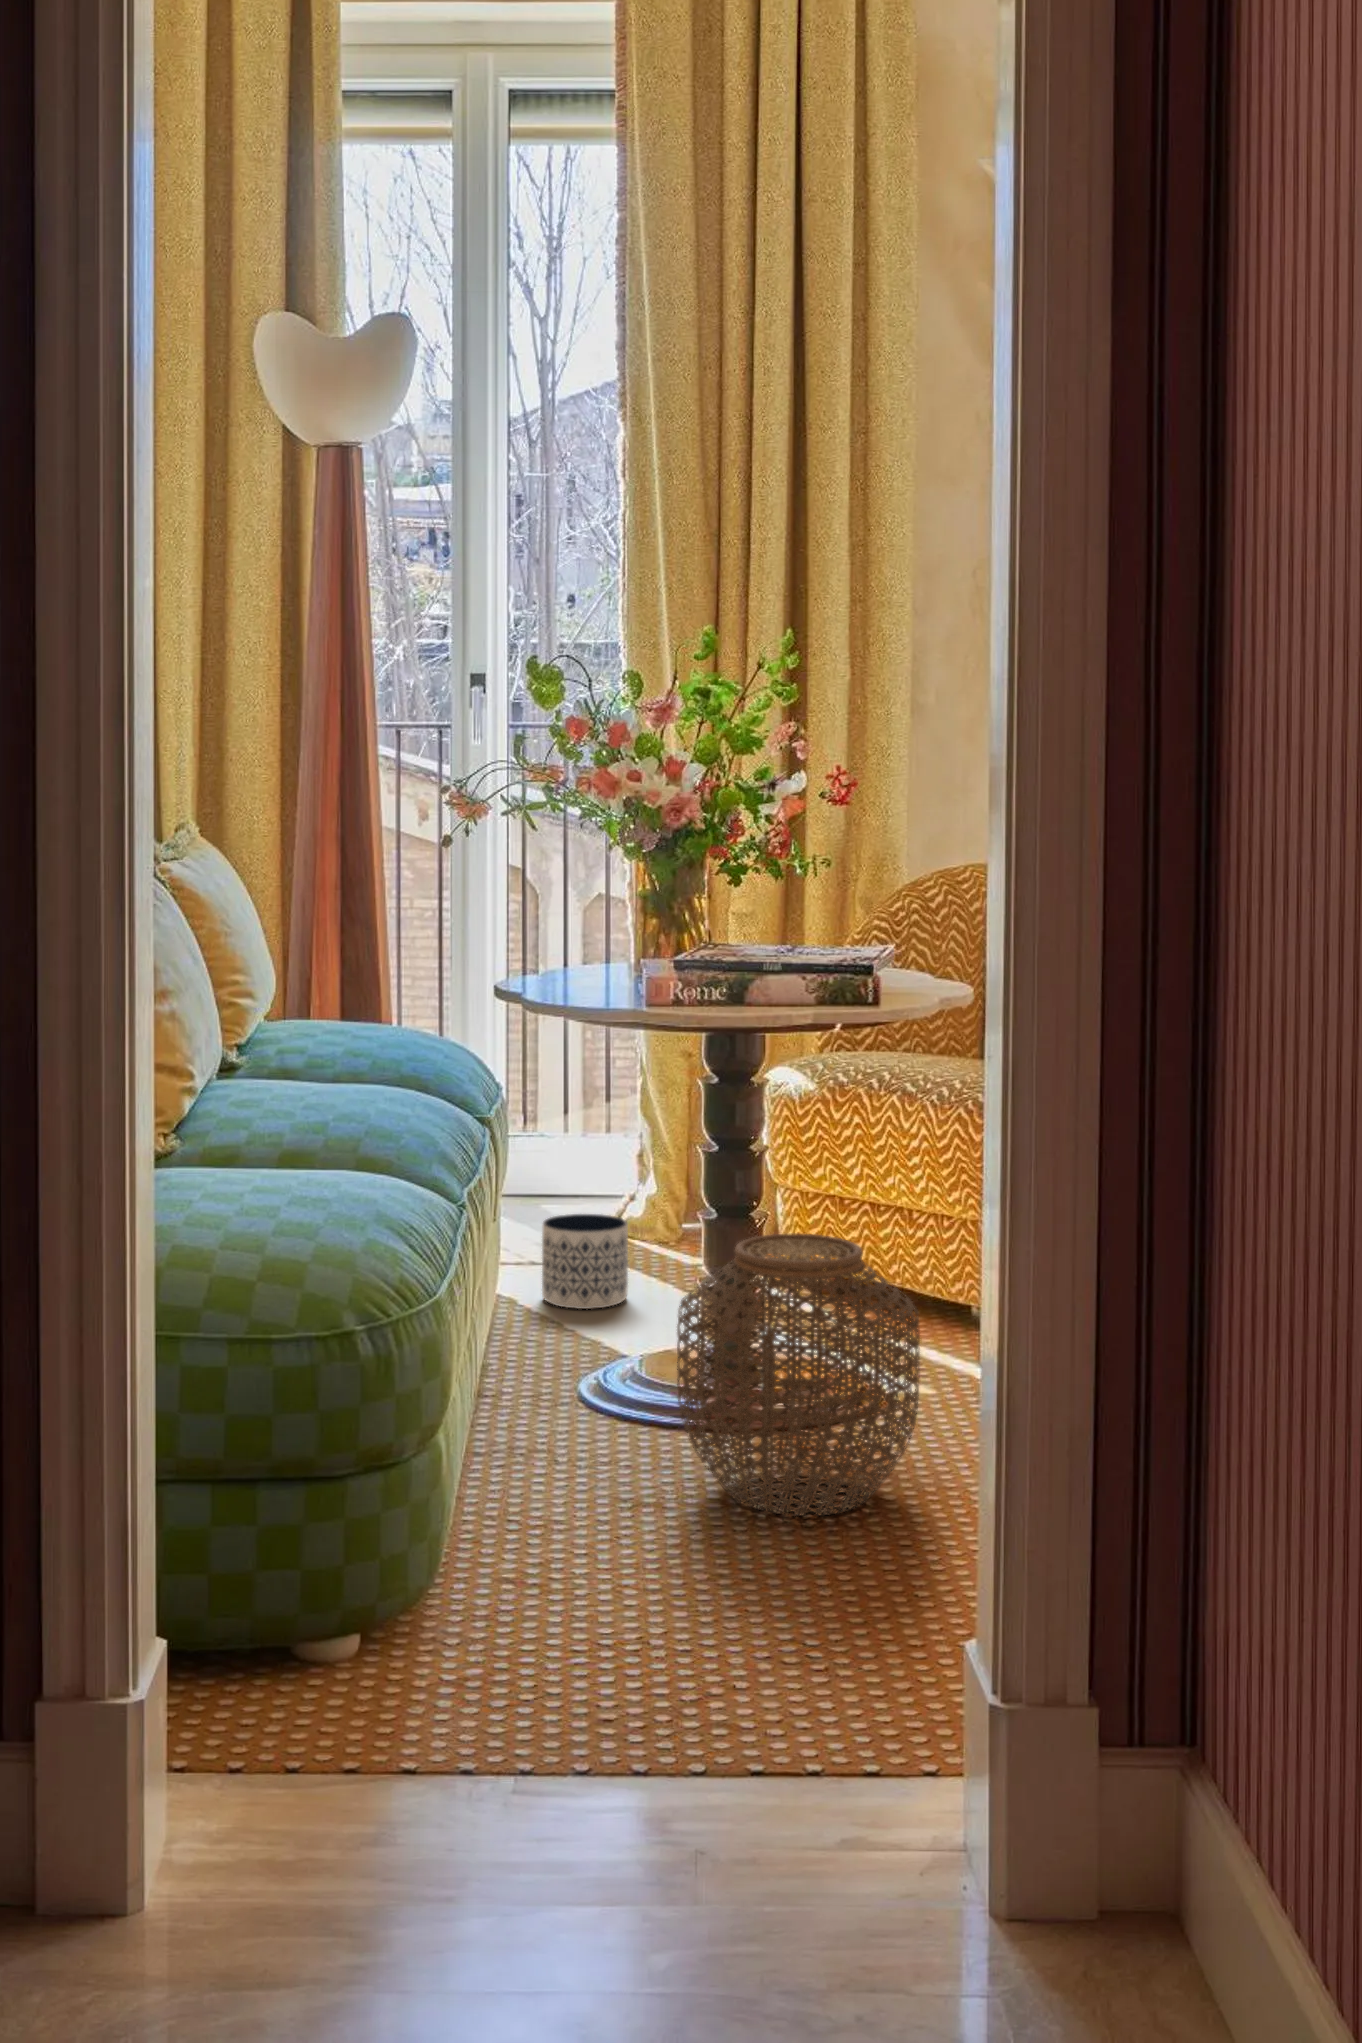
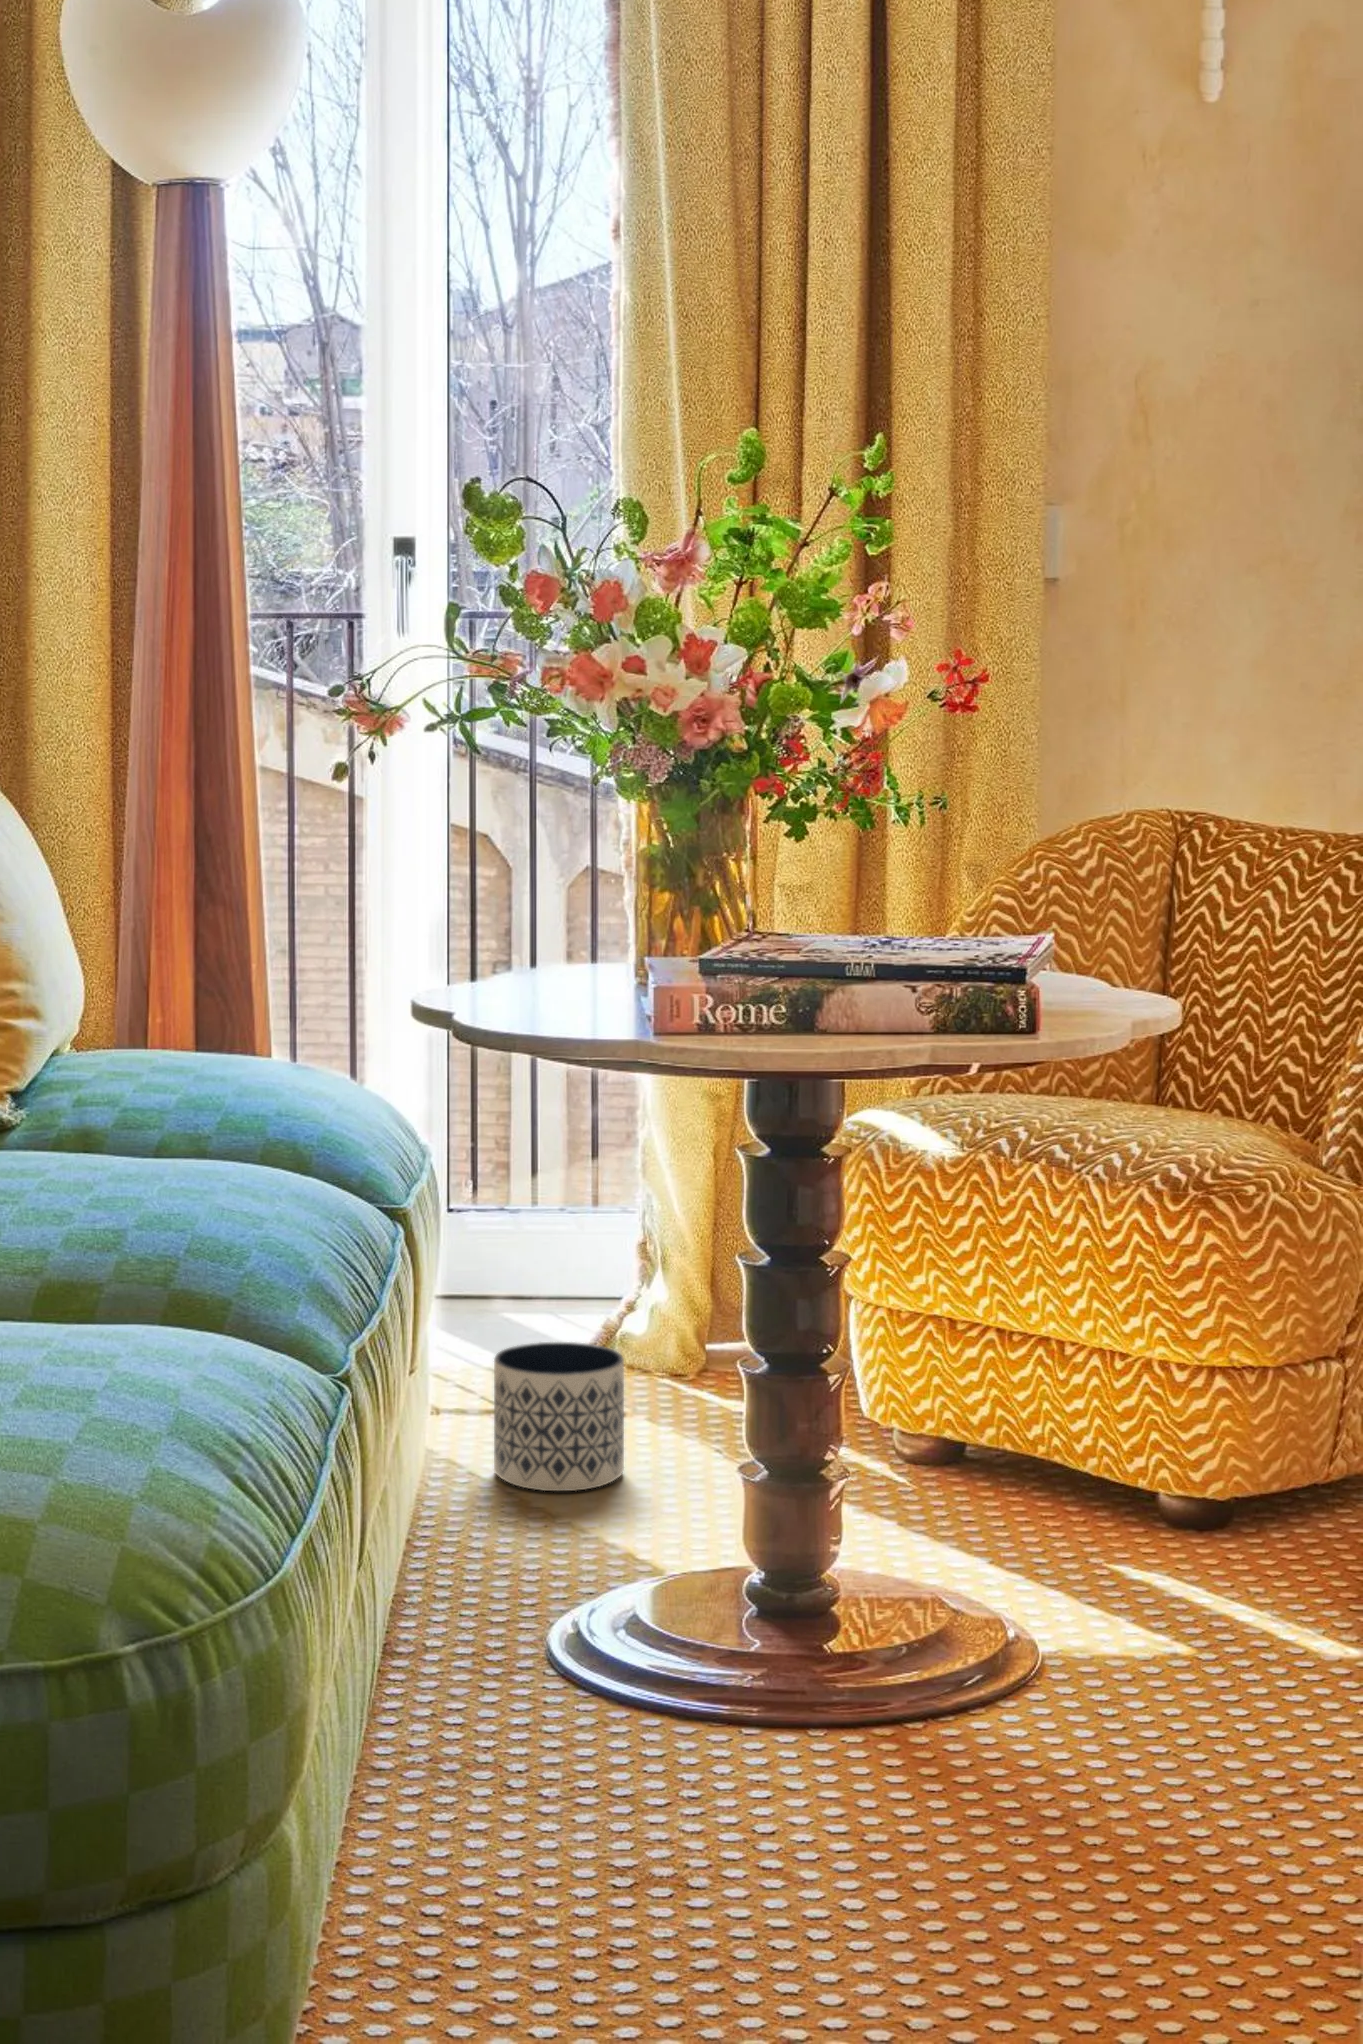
woven basket: present [677,1234,920,1516] -> none [708,1420,1120,1910]

